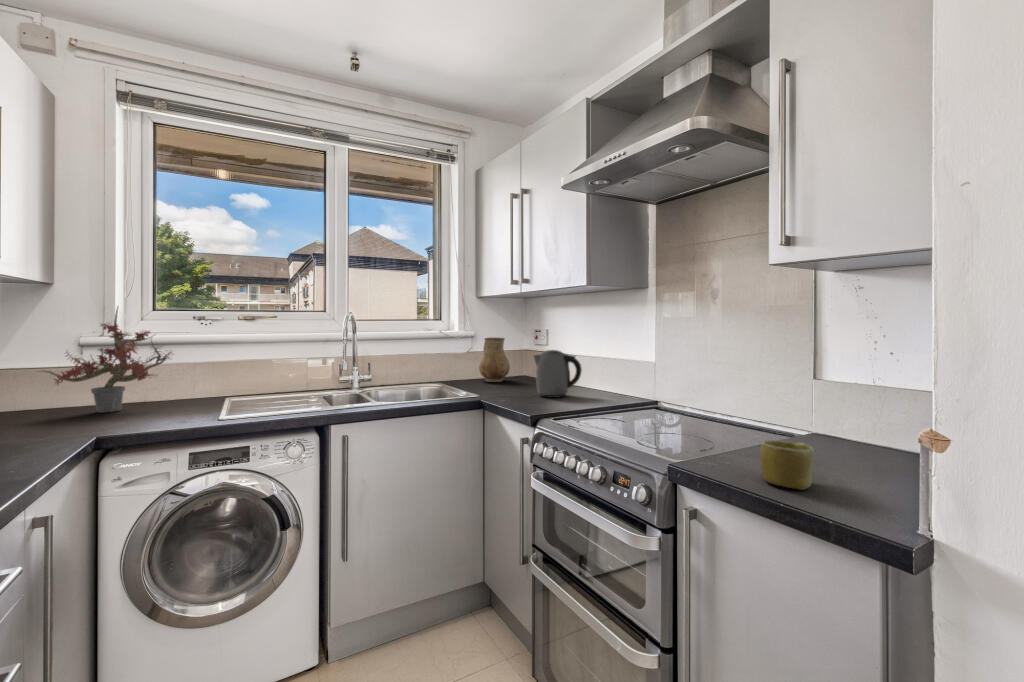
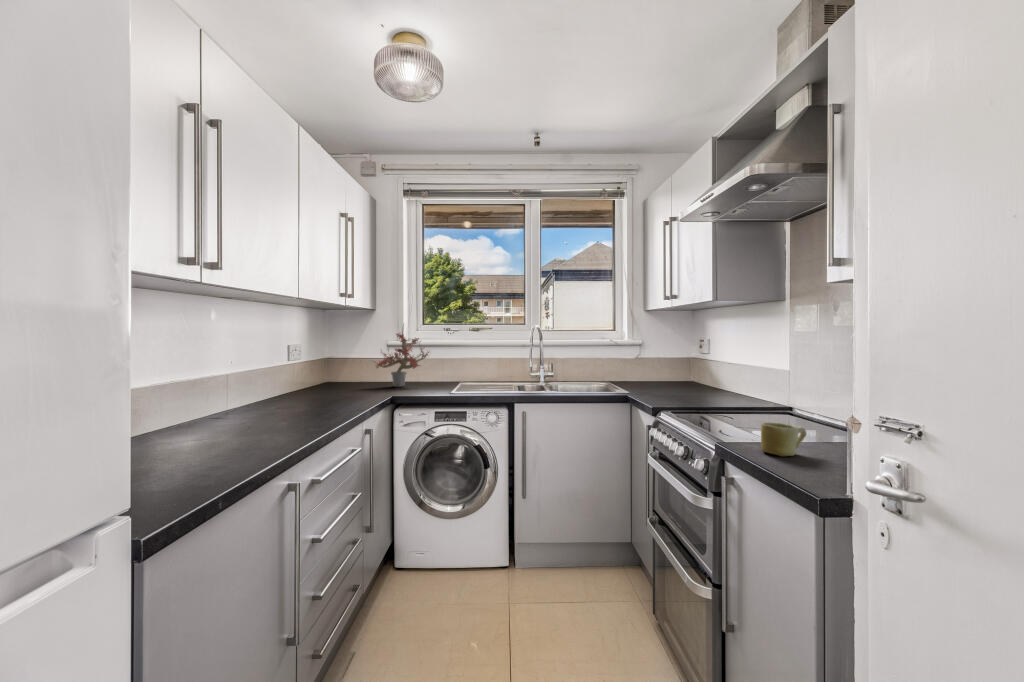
ceramic pitcher: present [479,338,510,382] -> none [646,345,675,385]
kettle: present [534,350,582,398] -> none [678,357,723,398]

